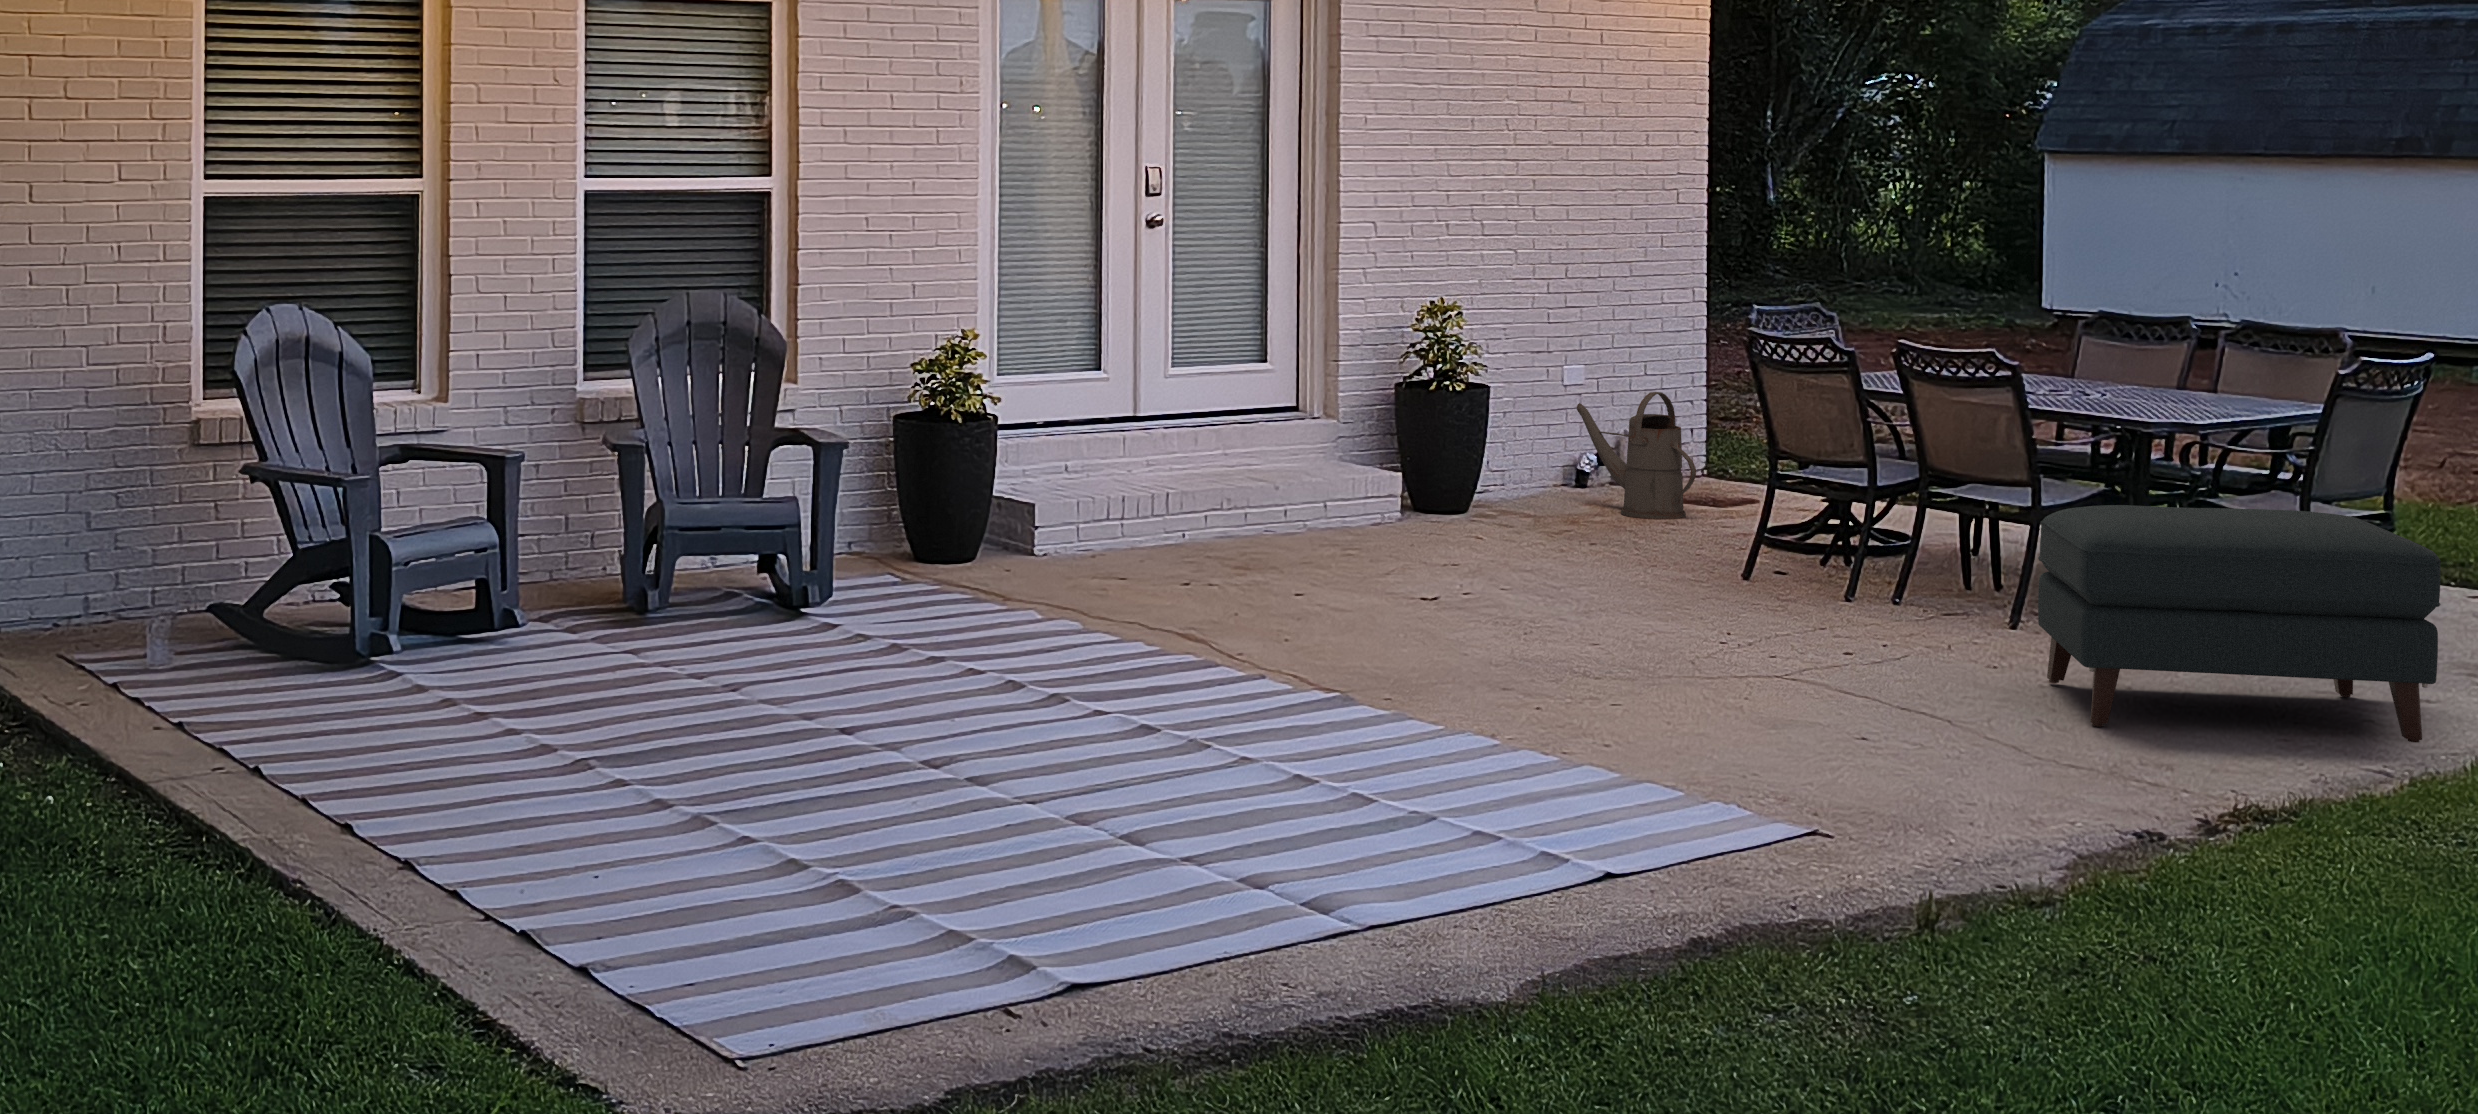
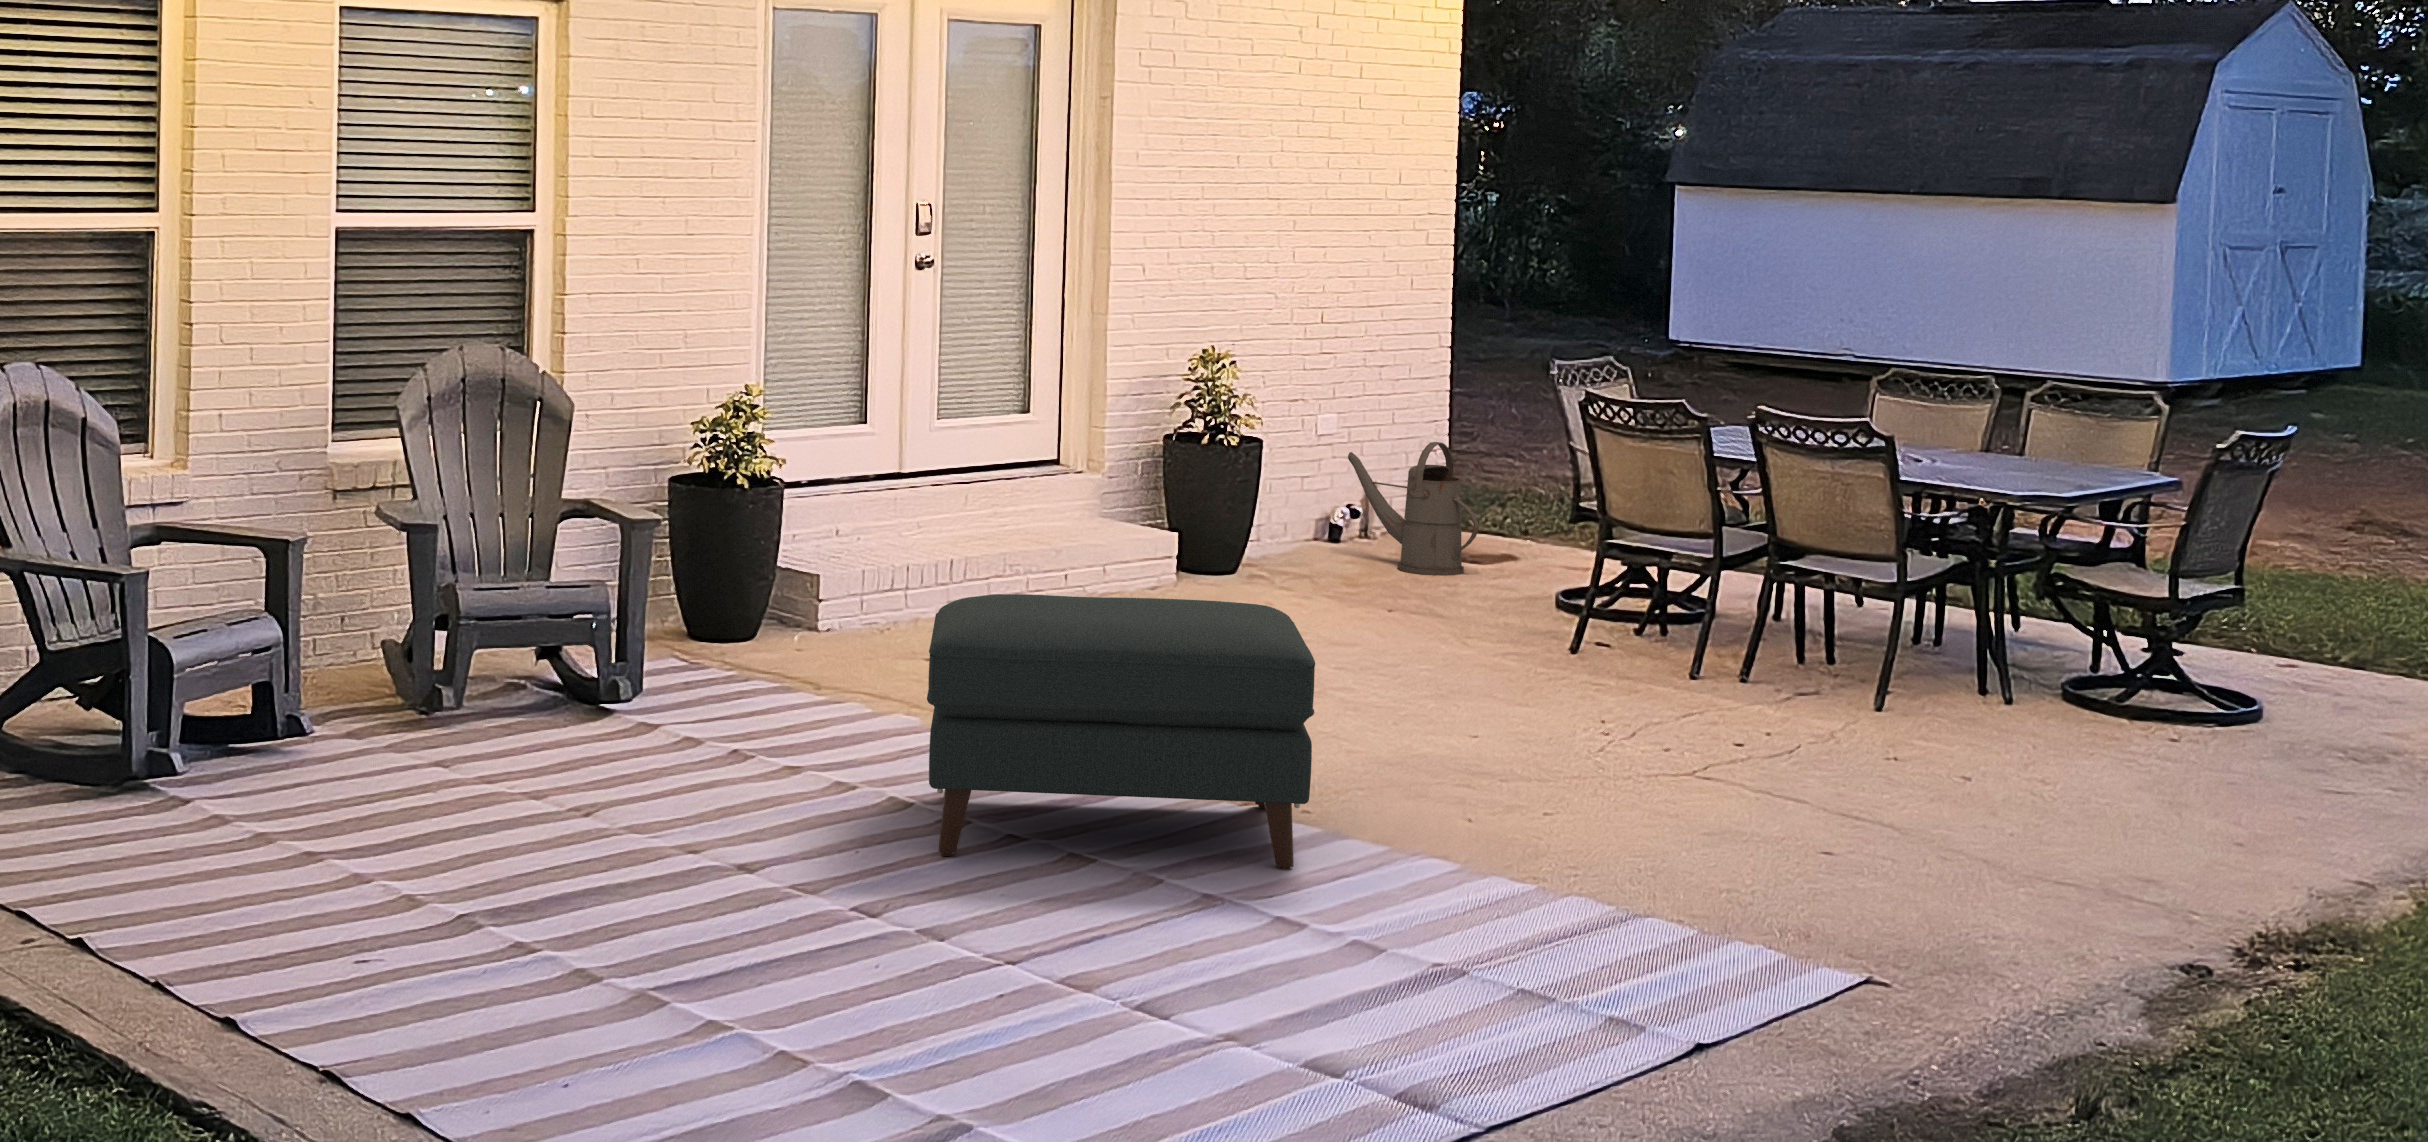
ottoman: present [2038,505,2441,742] -> present [927,594,1315,870]

